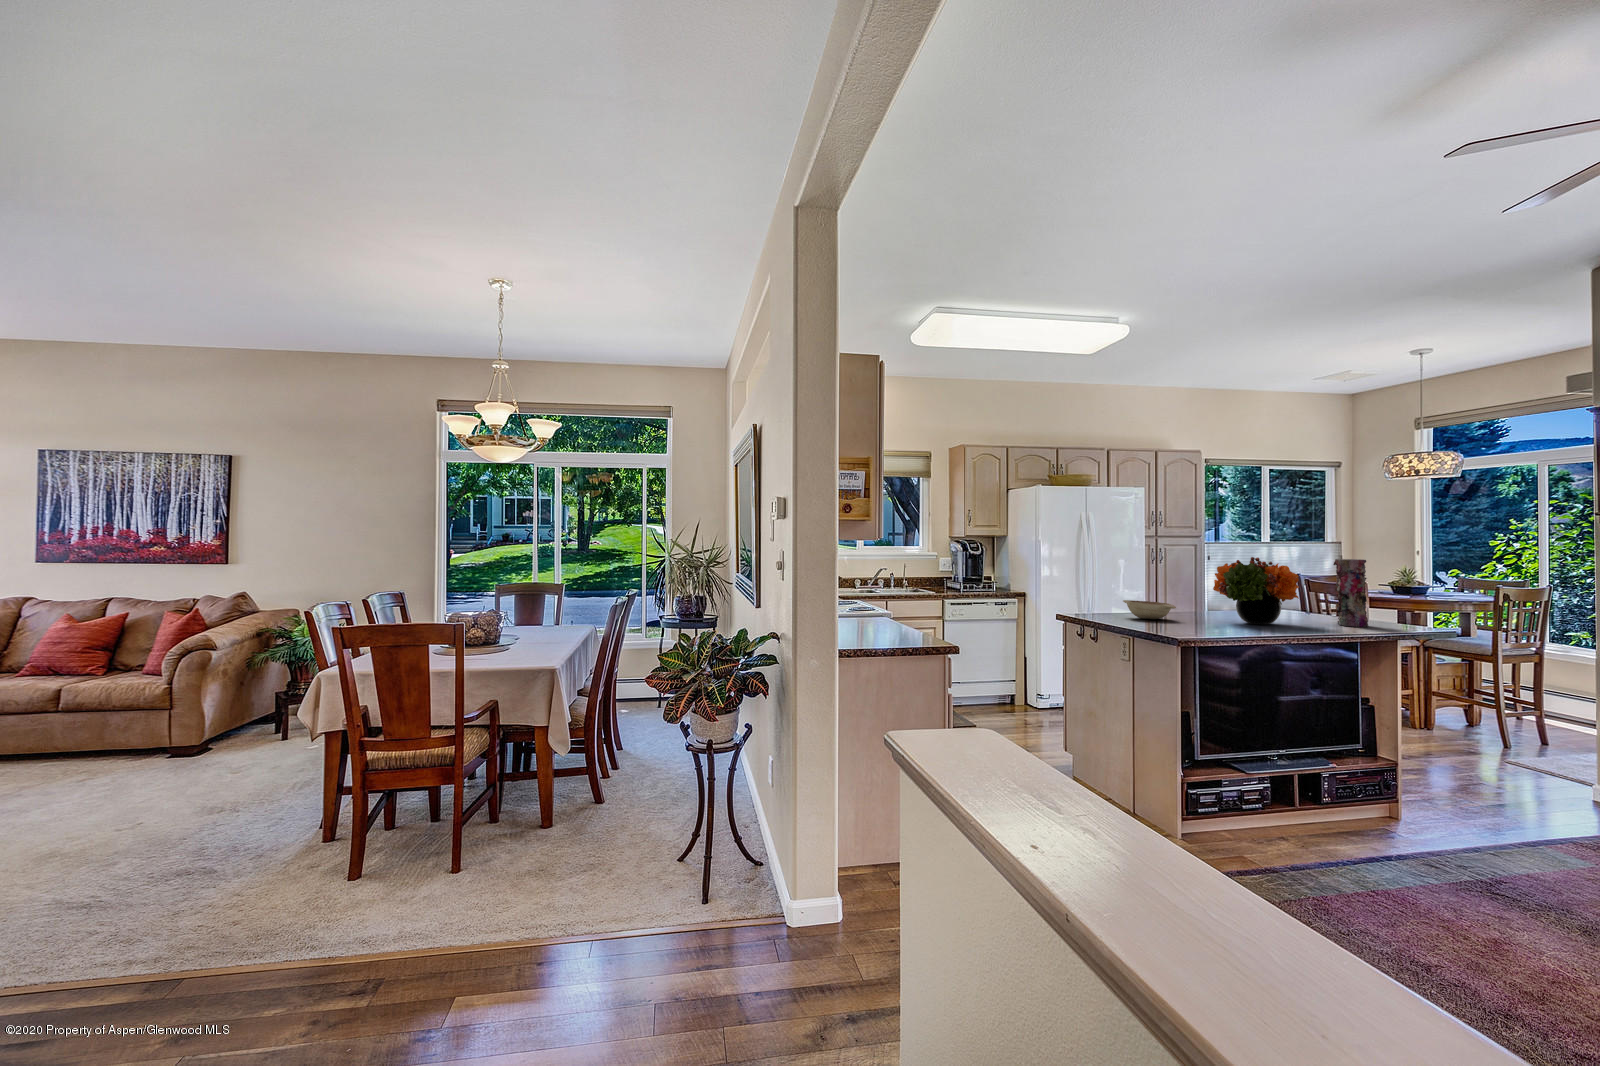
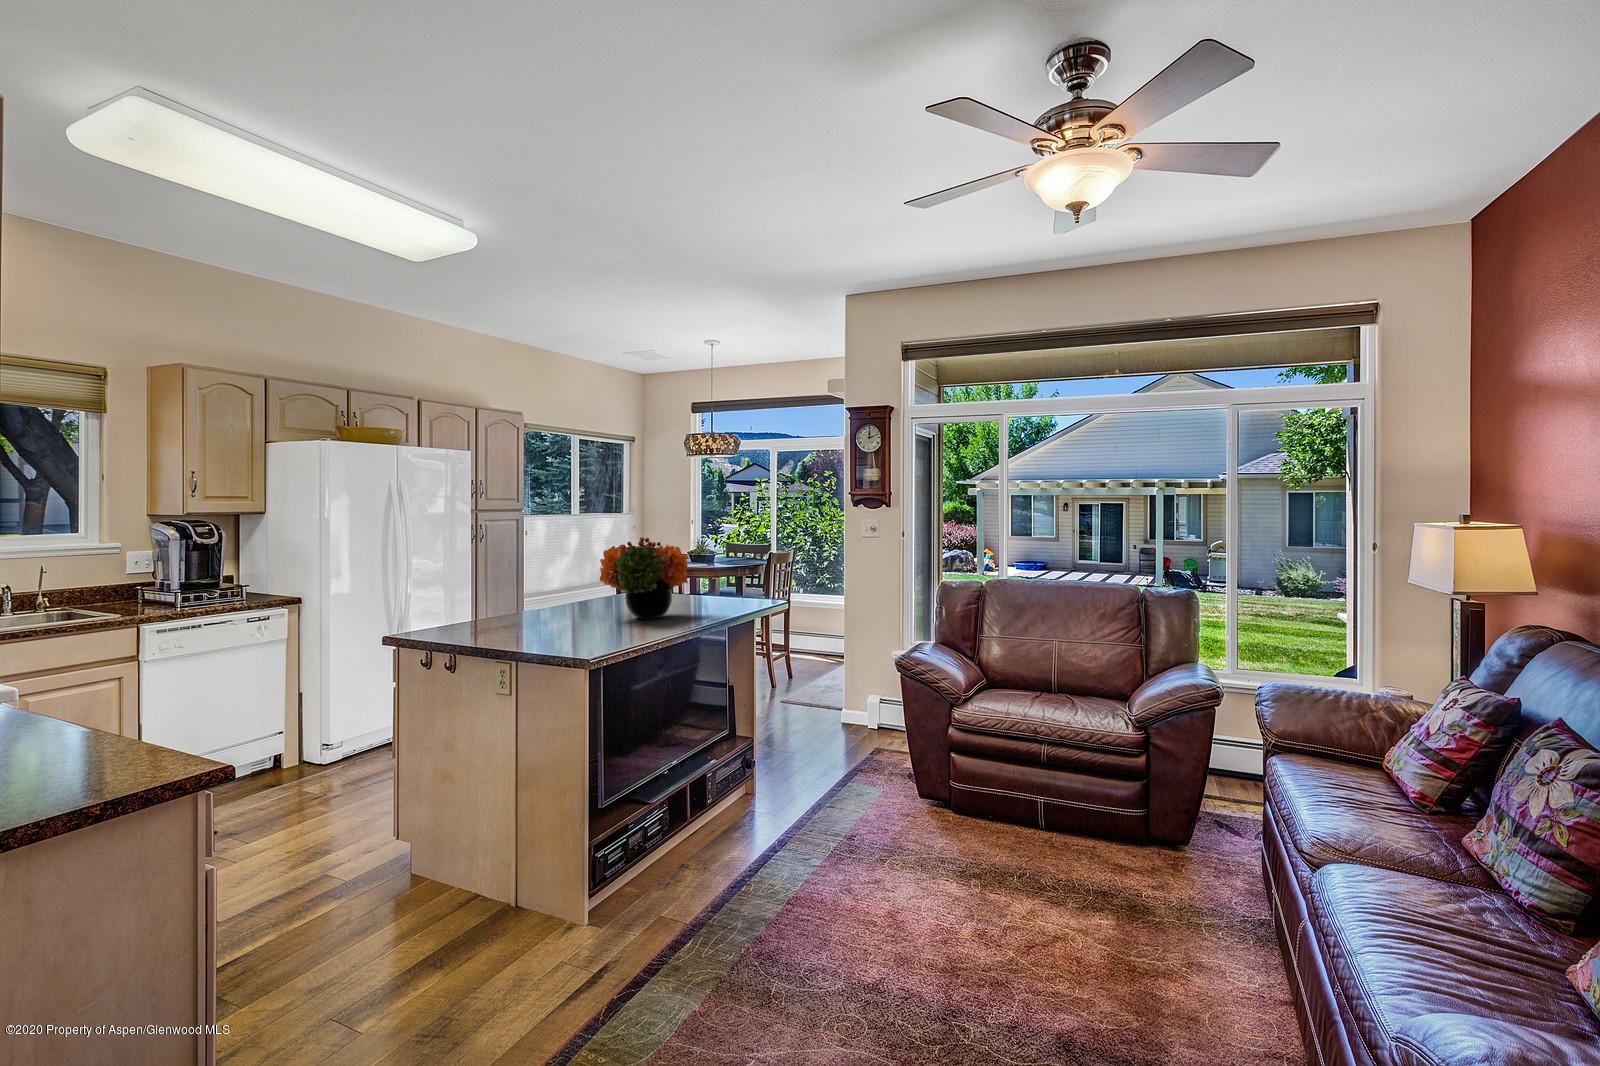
vase: present [1333,559,1368,627] -> none [712,536,744,609]
decorative bowl: present [1123,600,1176,619] -> none [483,602,559,628]

